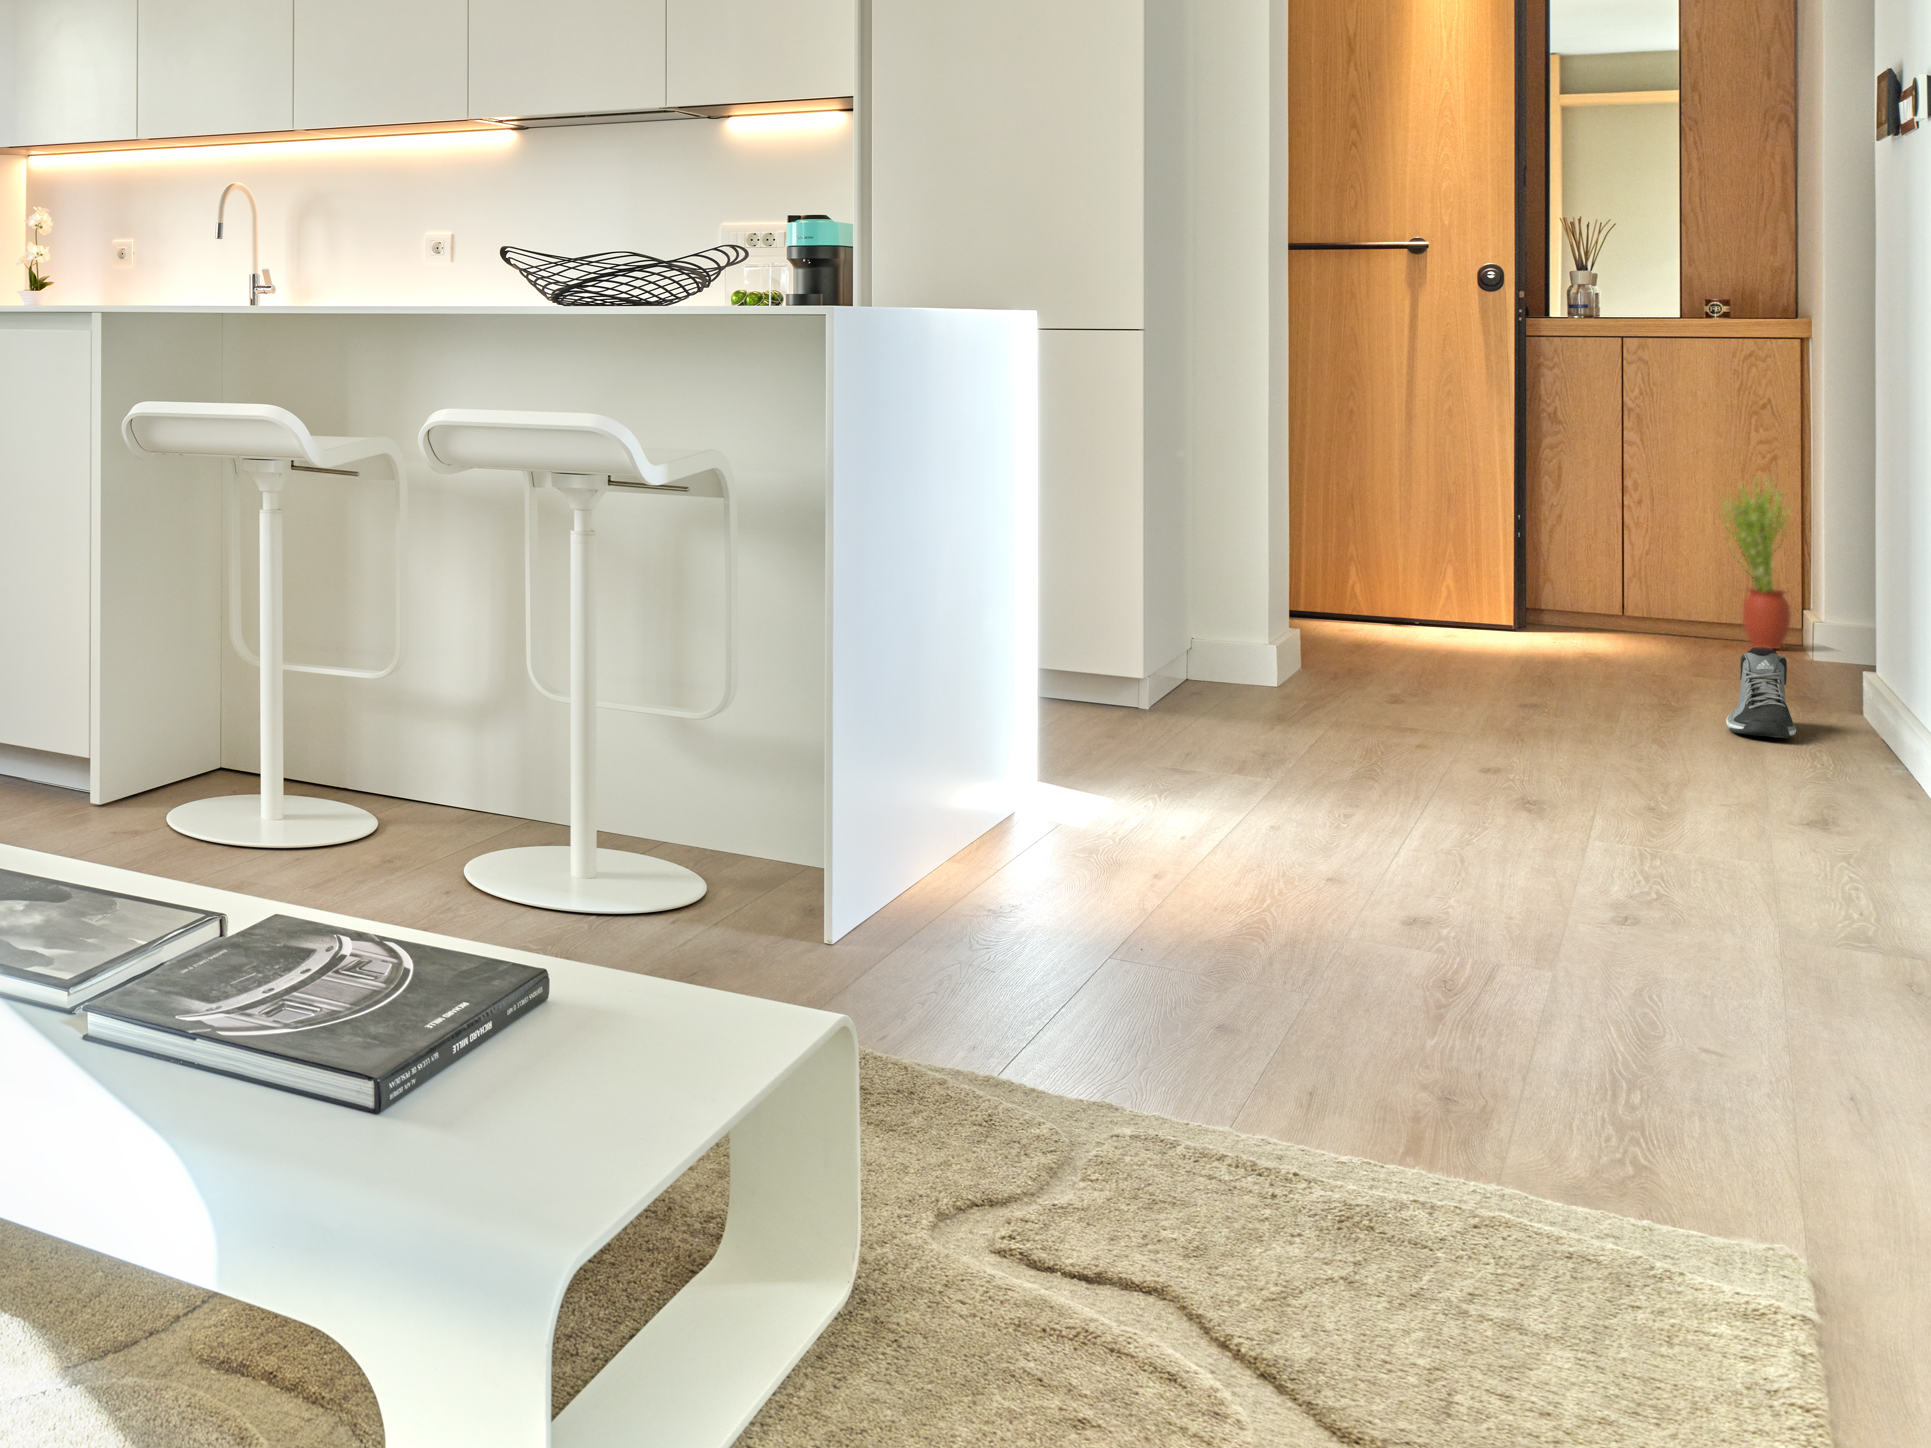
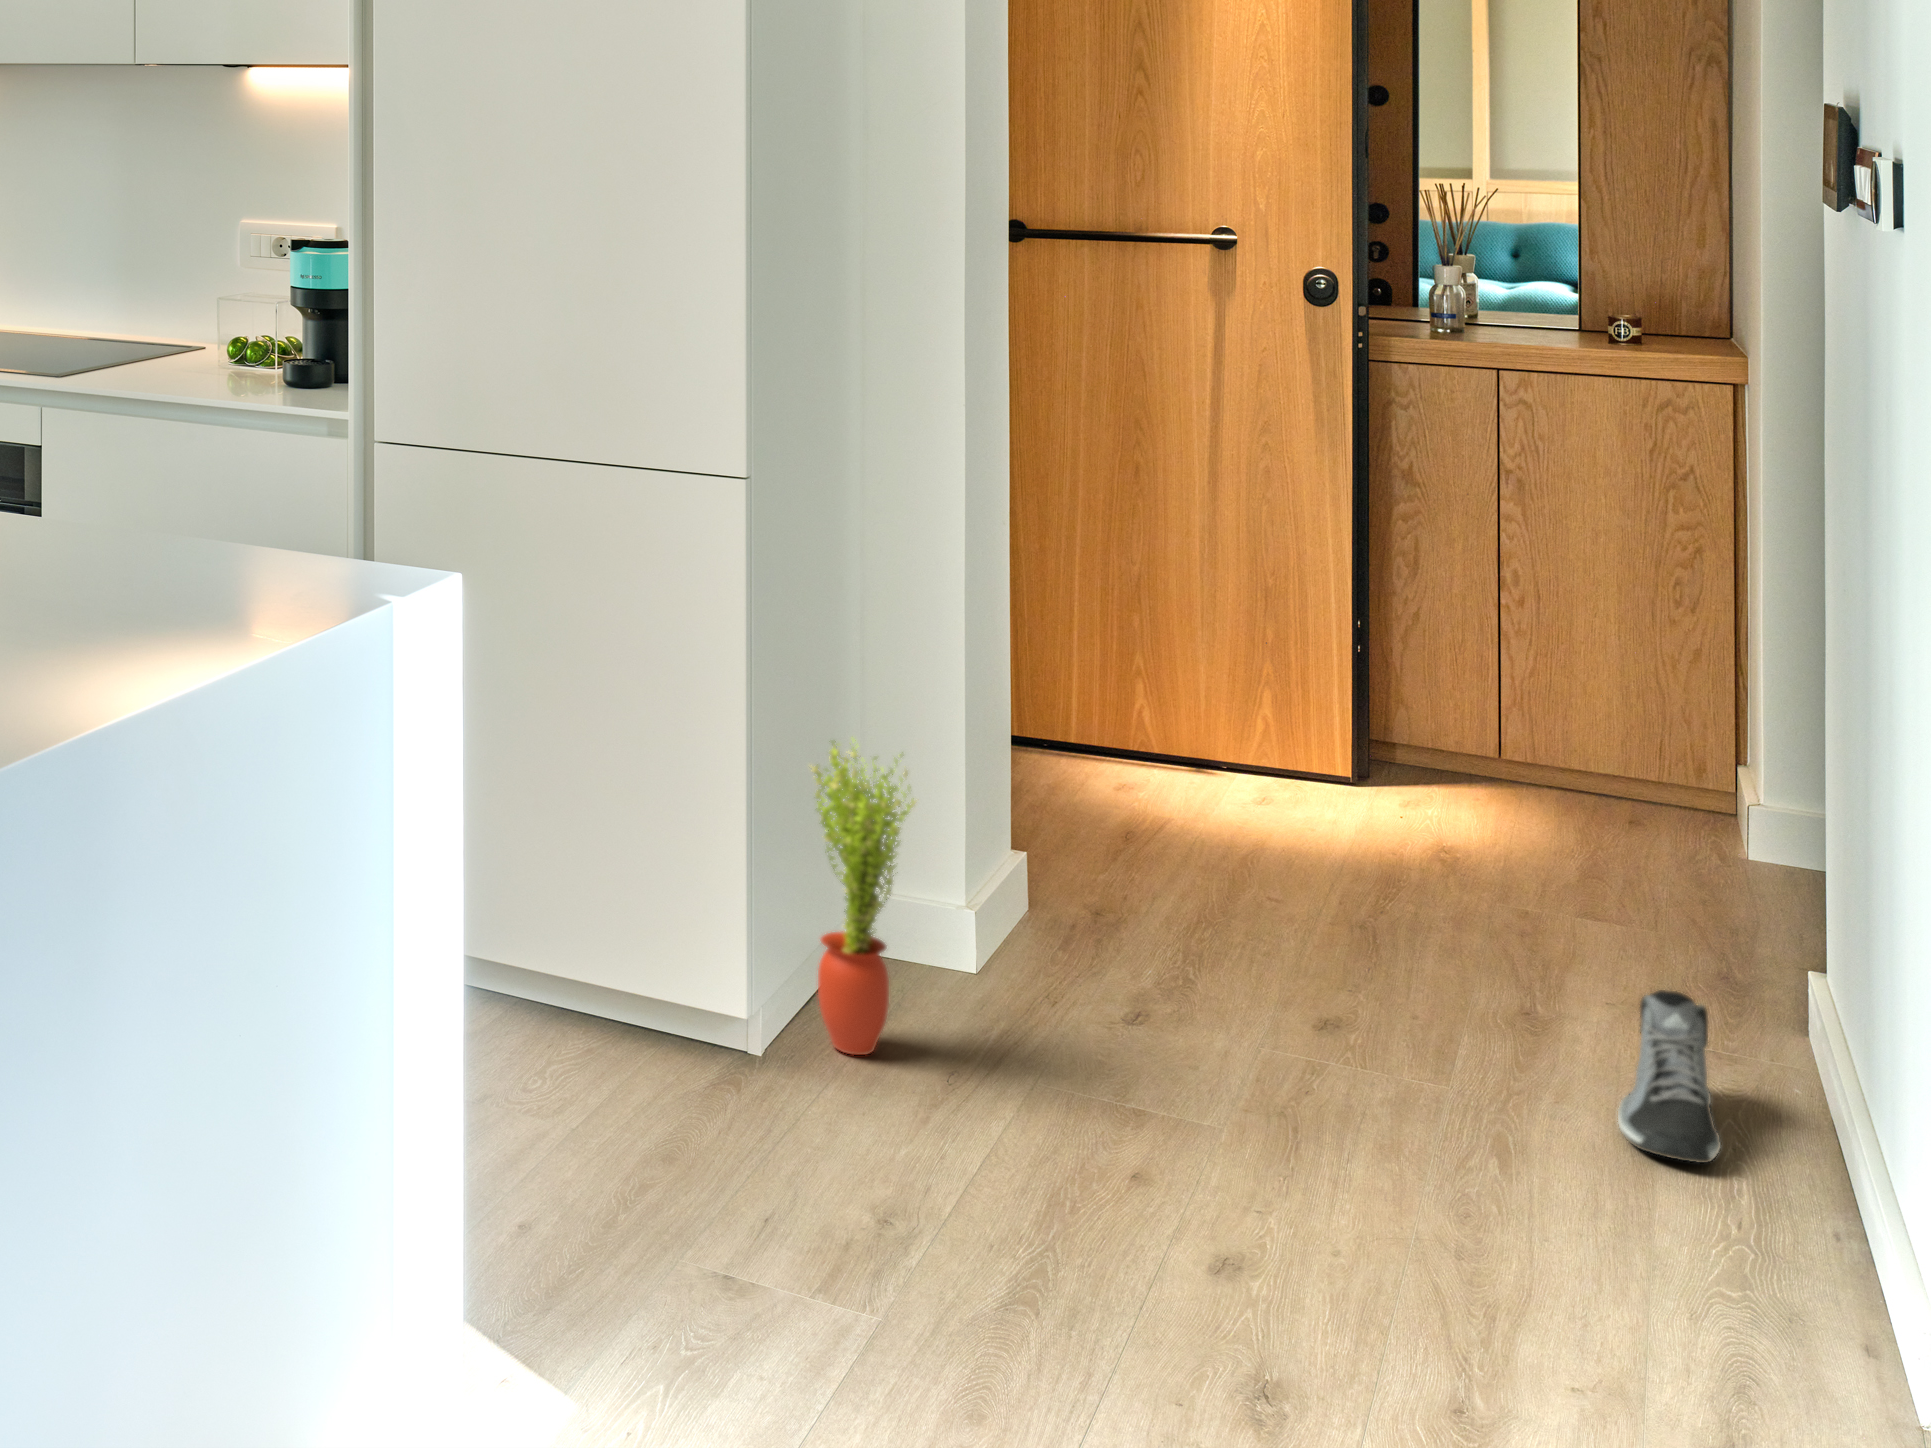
potted plant: present [1719,478,1791,649] -> present [812,741,915,1055]

